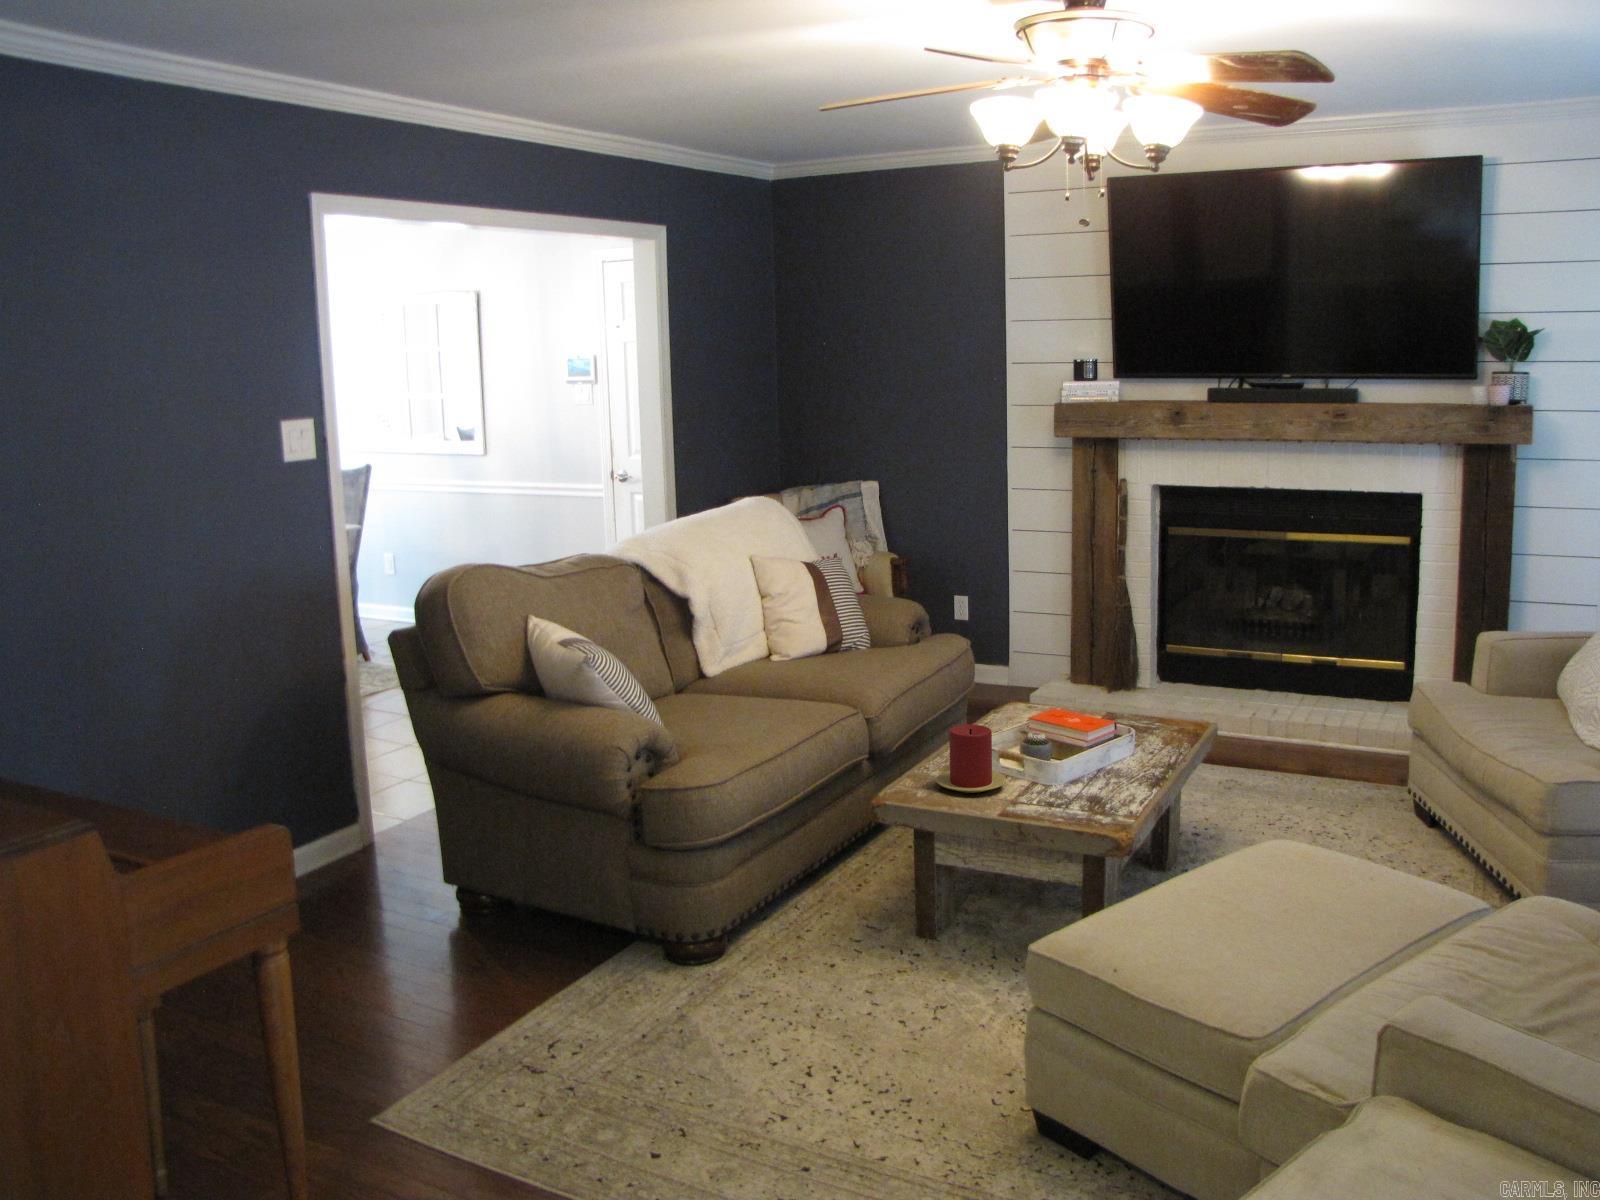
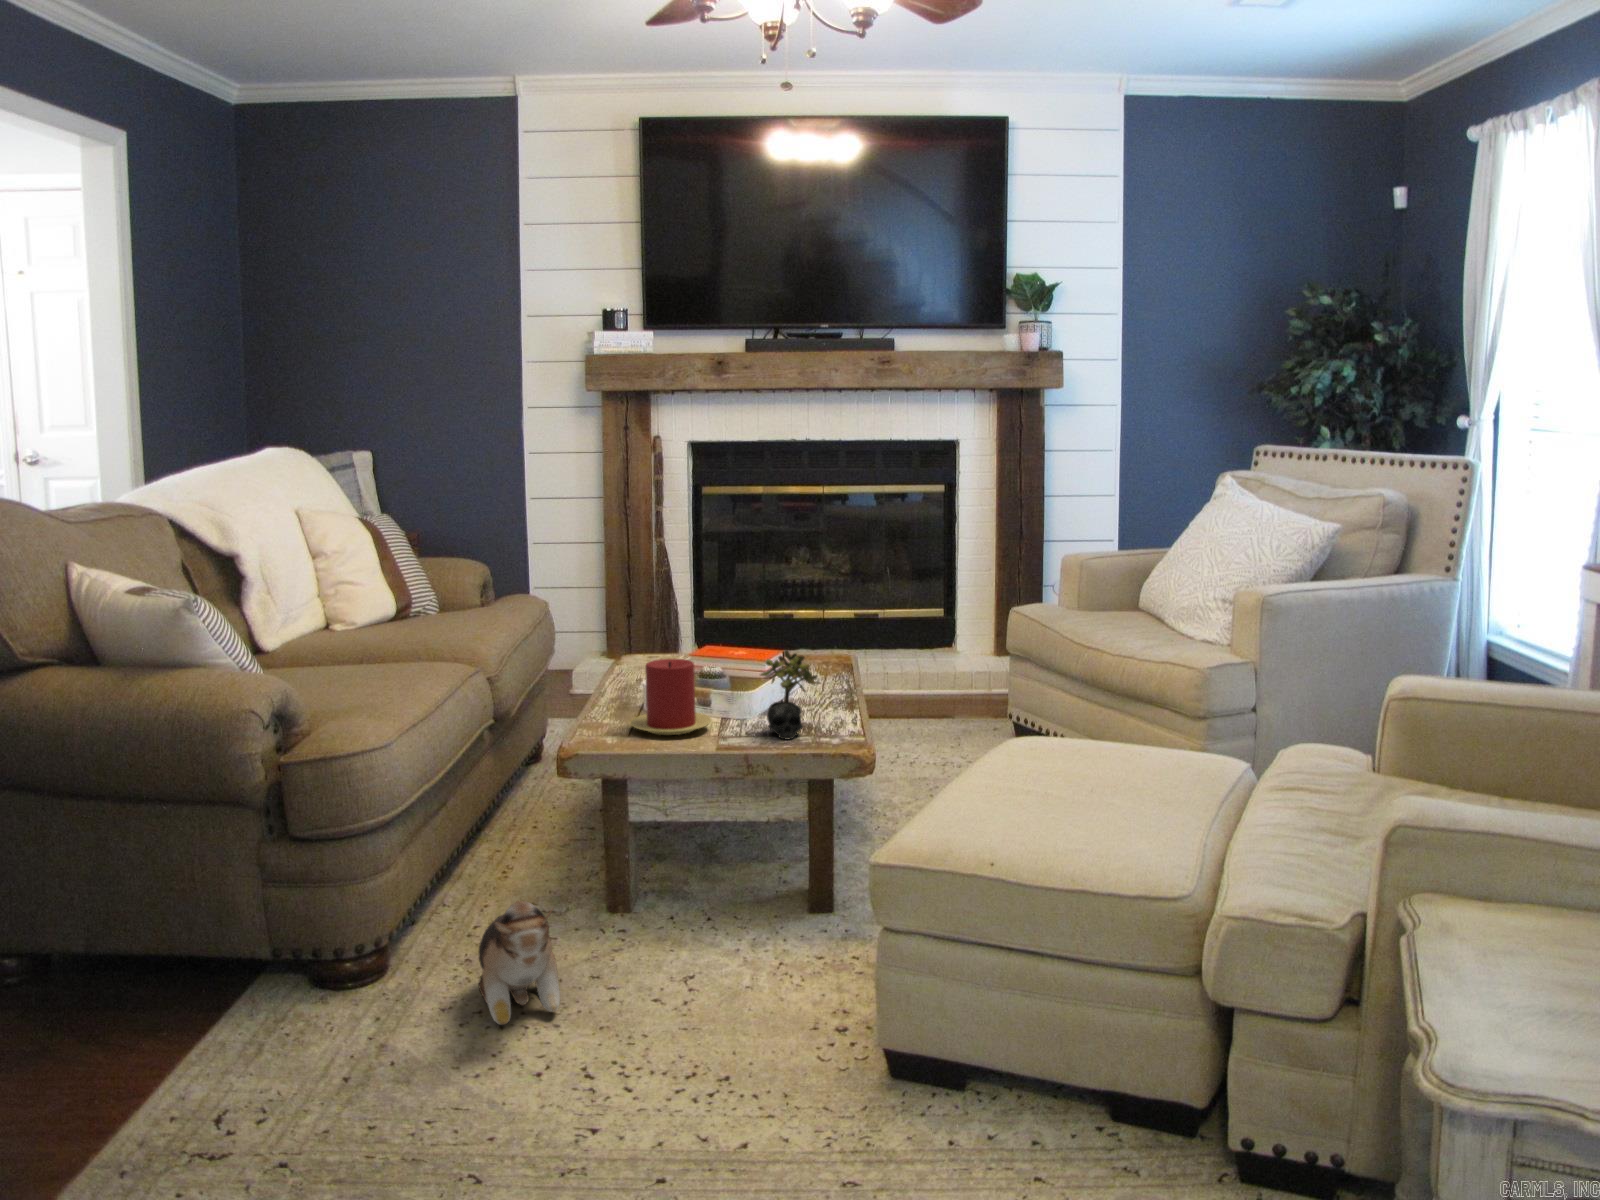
succulent plant: none [1041,729,1090,810] -> present [760,650,817,740]
plush toy: none [757,920,833,1015] -> present [479,901,560,1025]

